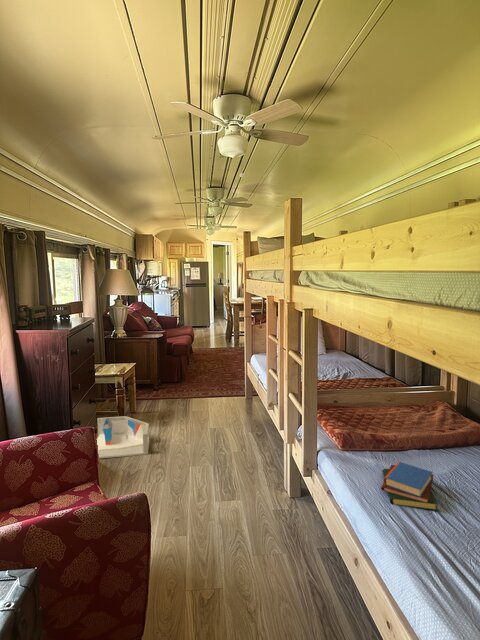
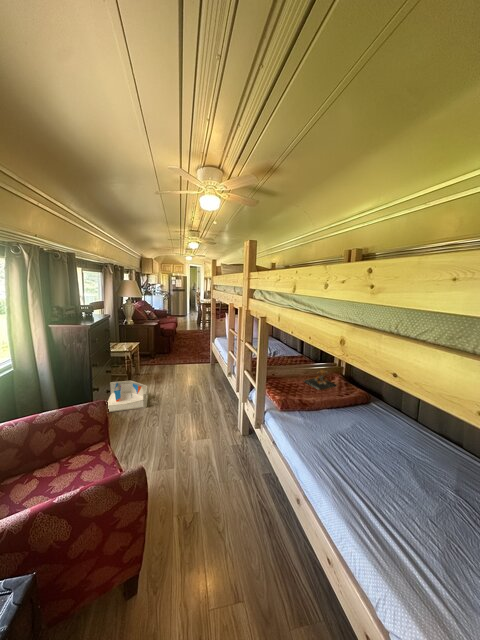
teddy bear: none [384,395,441,426] -> present [304,370,335,390]
book: present [381,462,438,511] -> none [310,422,349,458]

